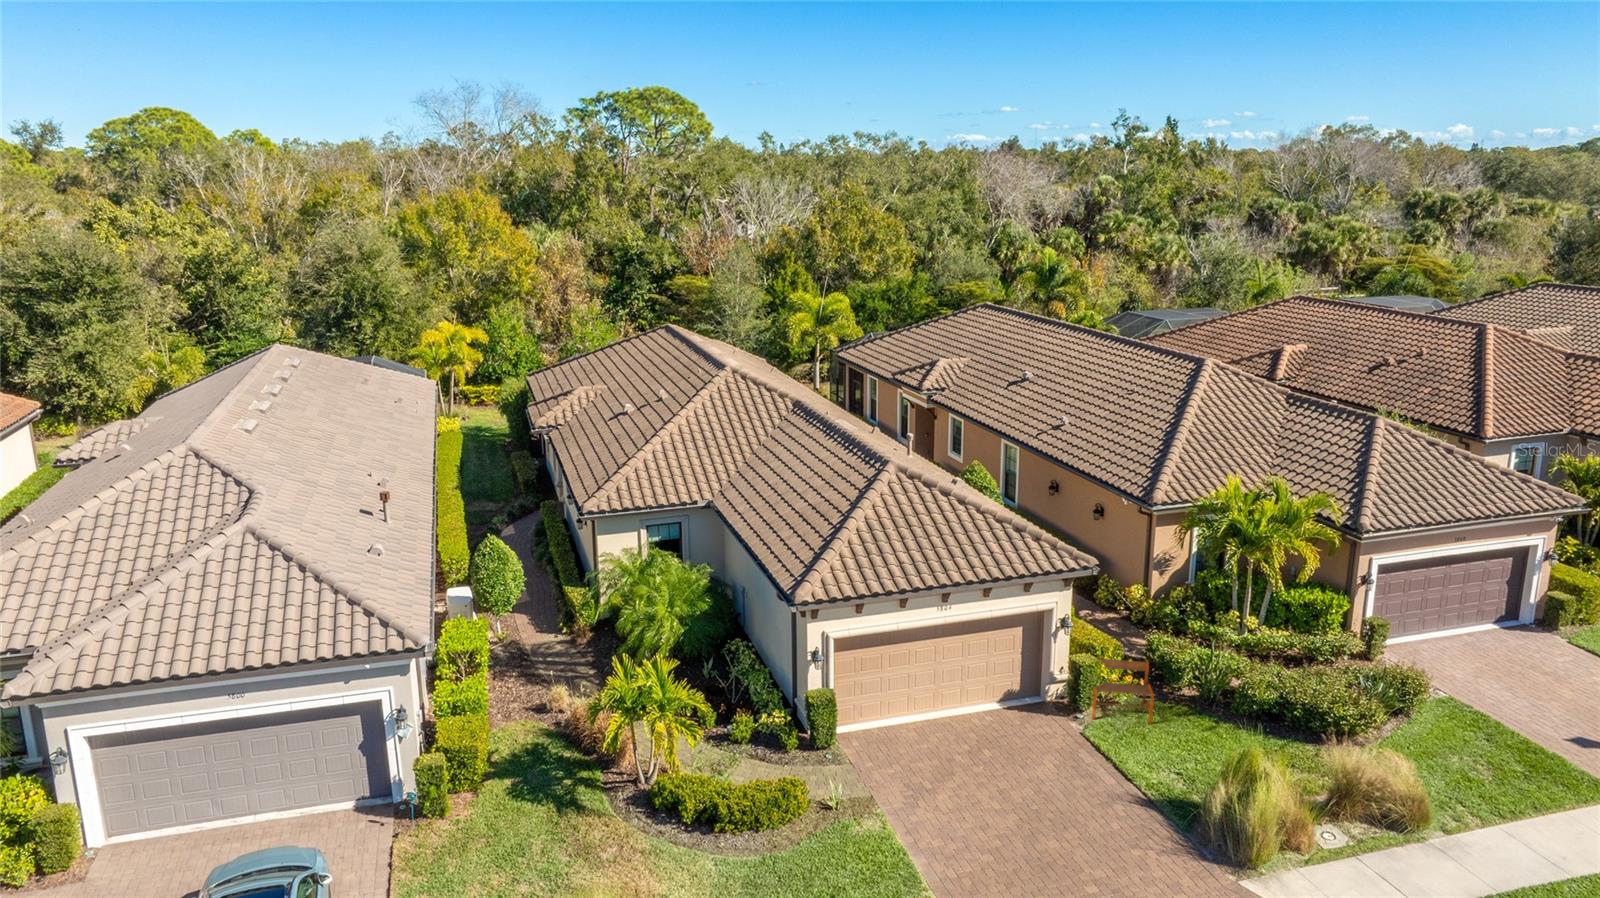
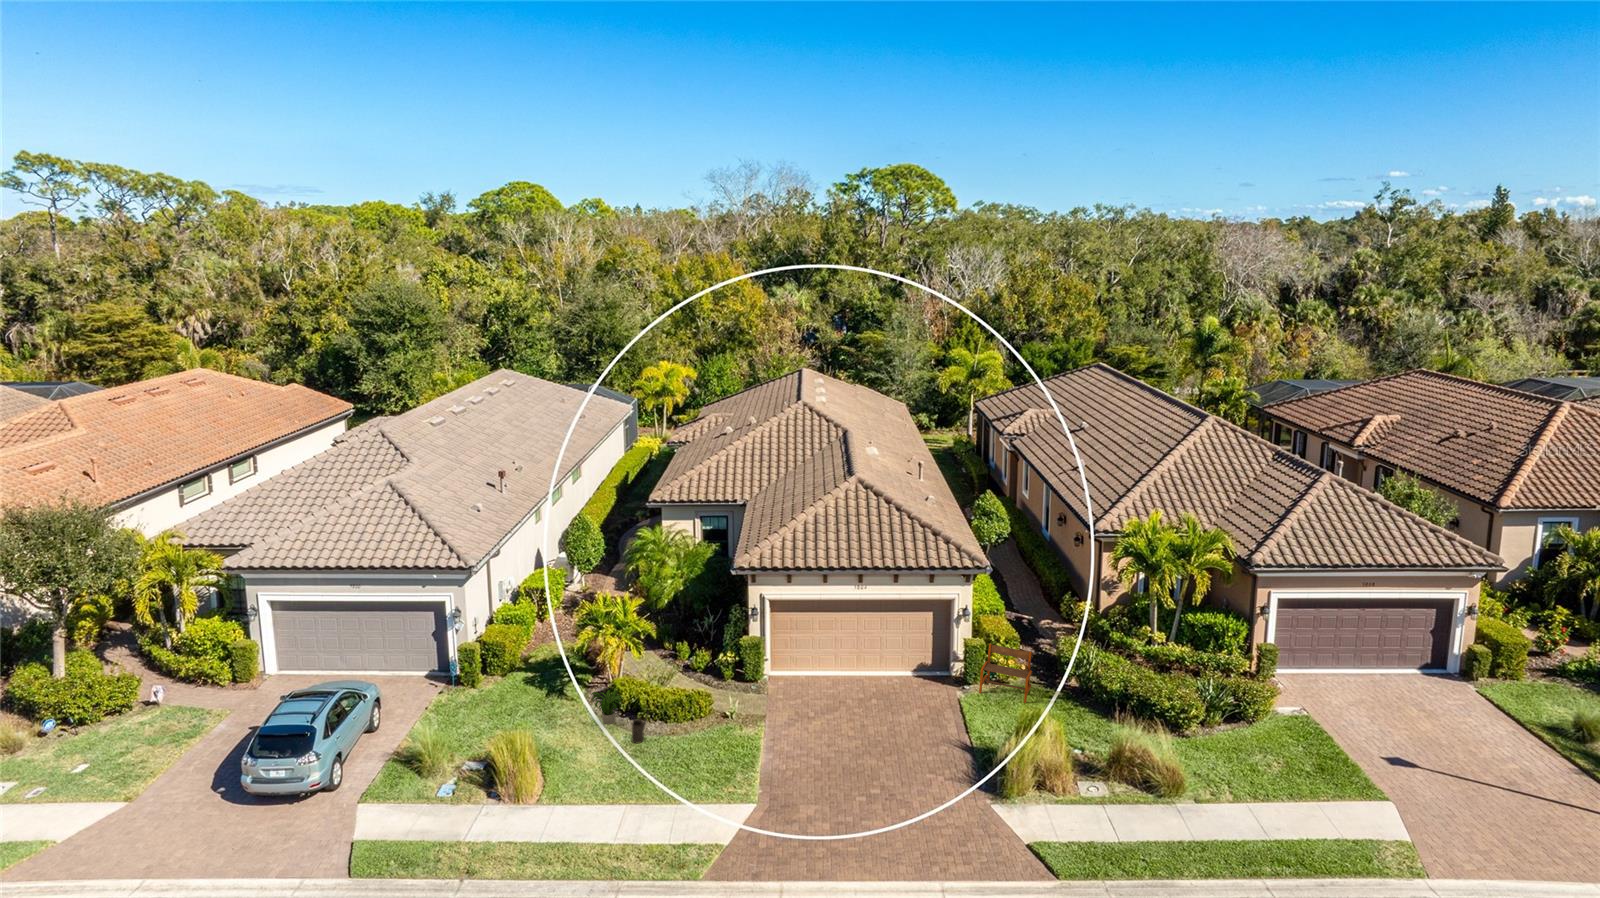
potted plant: none [638,792,692,840] -> present [591,690,625,724]
watering can: none [715,814,733,862] -> present [632,712,649,743]

